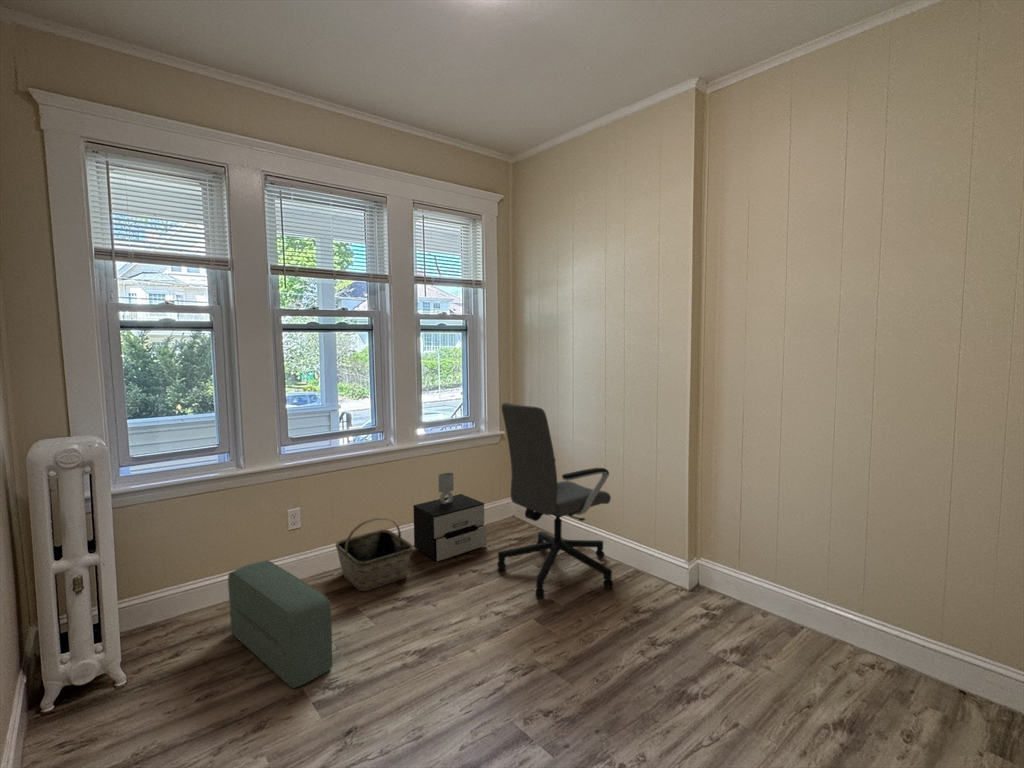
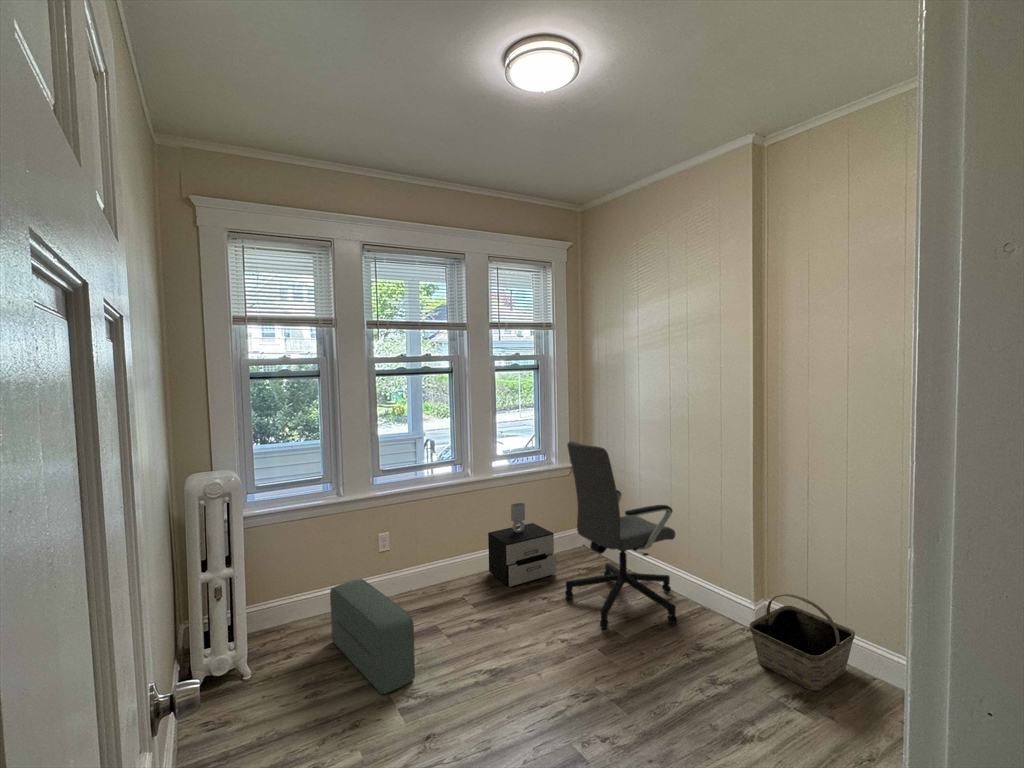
basket: present [336,518,413,591] -> present [749,594,855,691]

